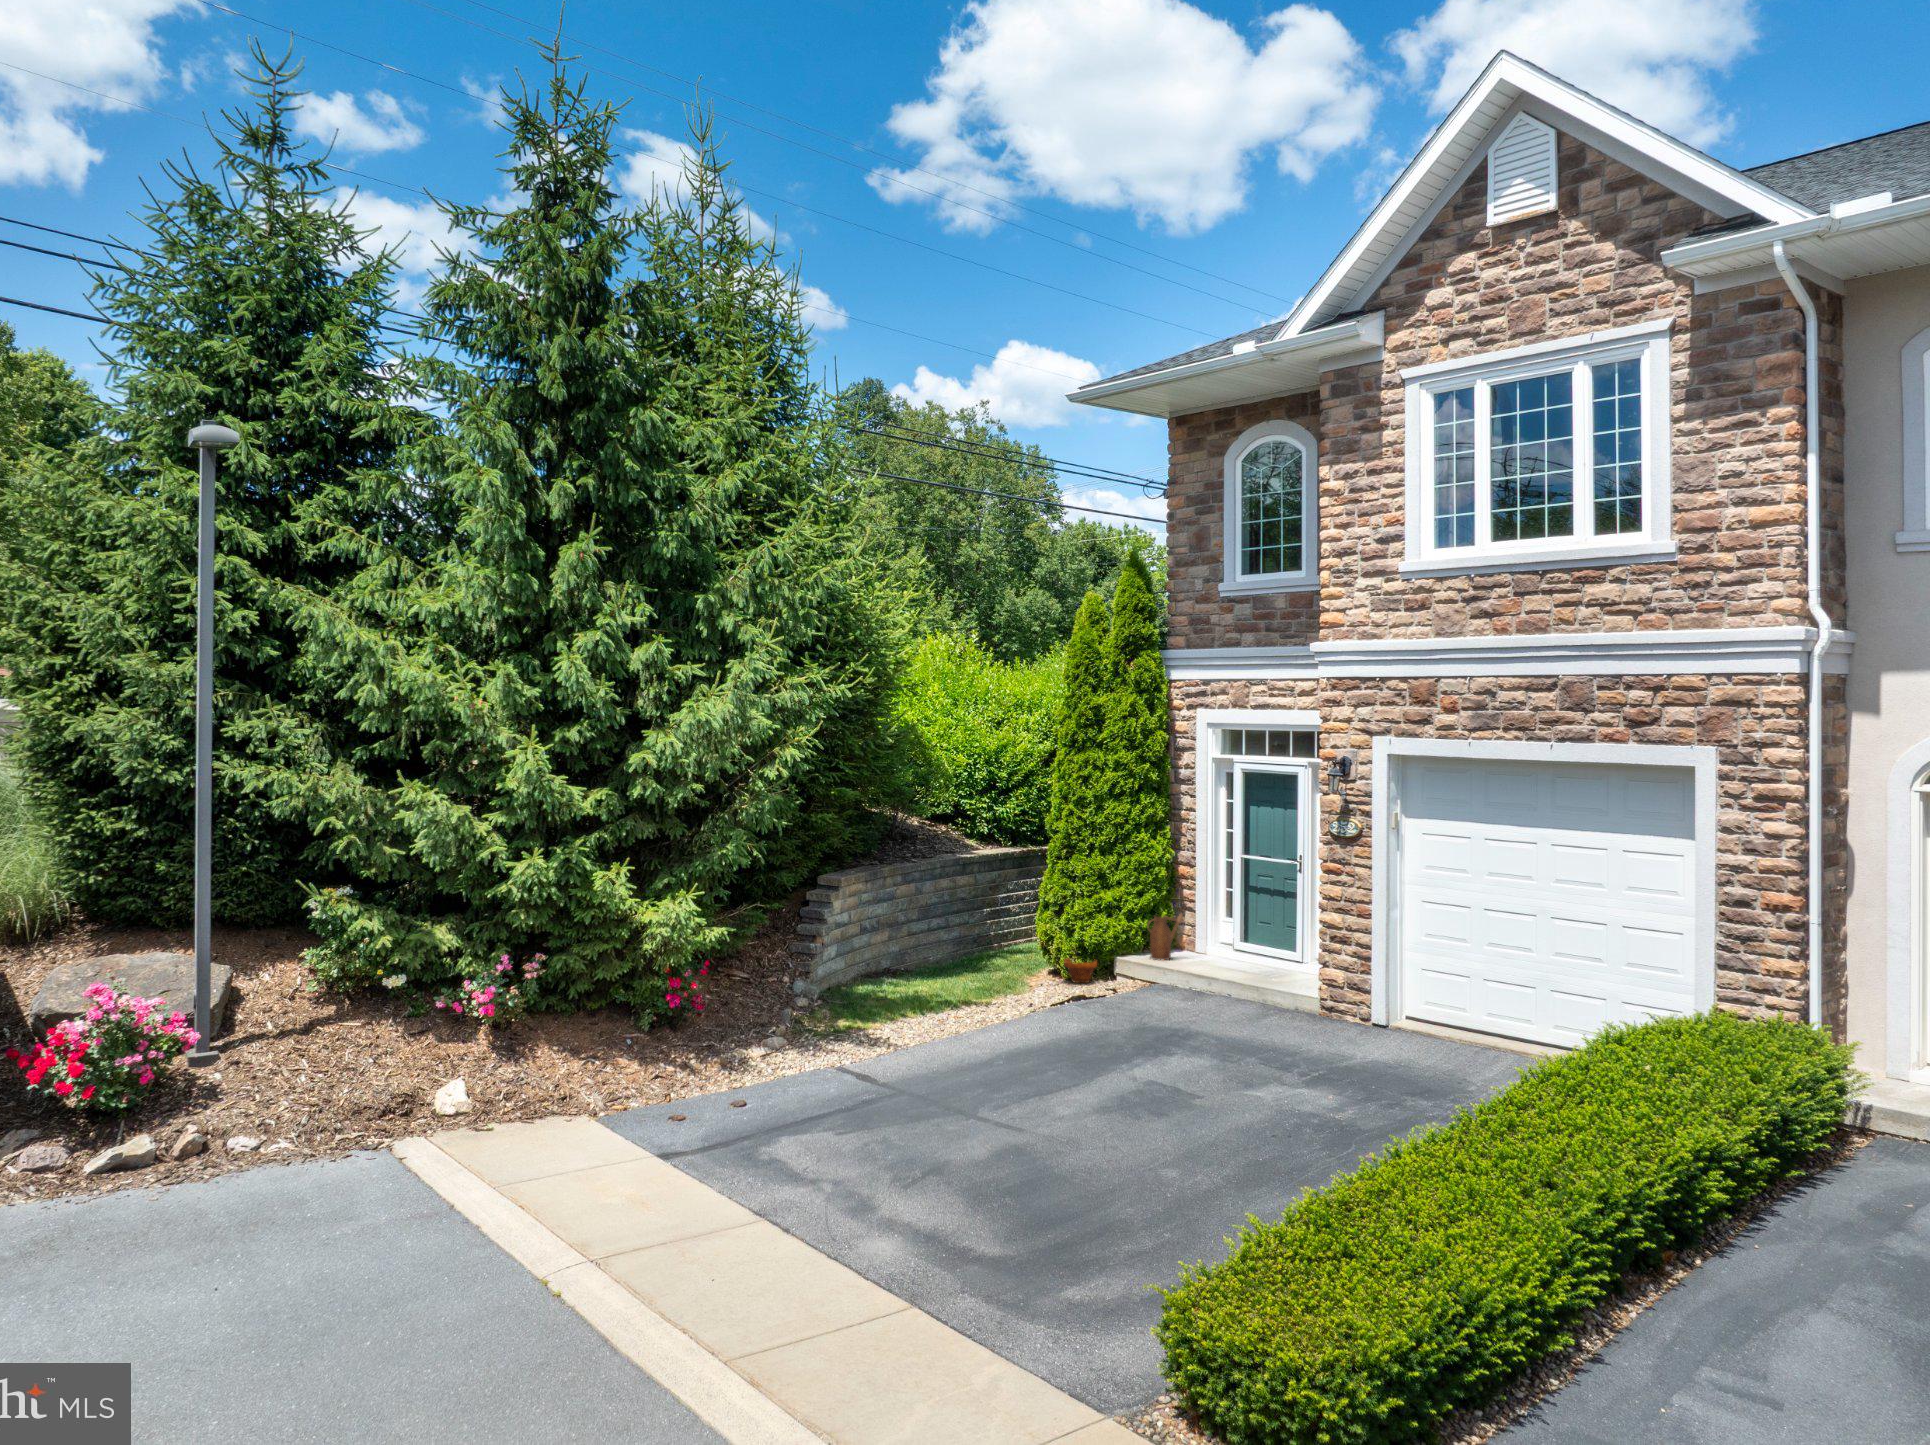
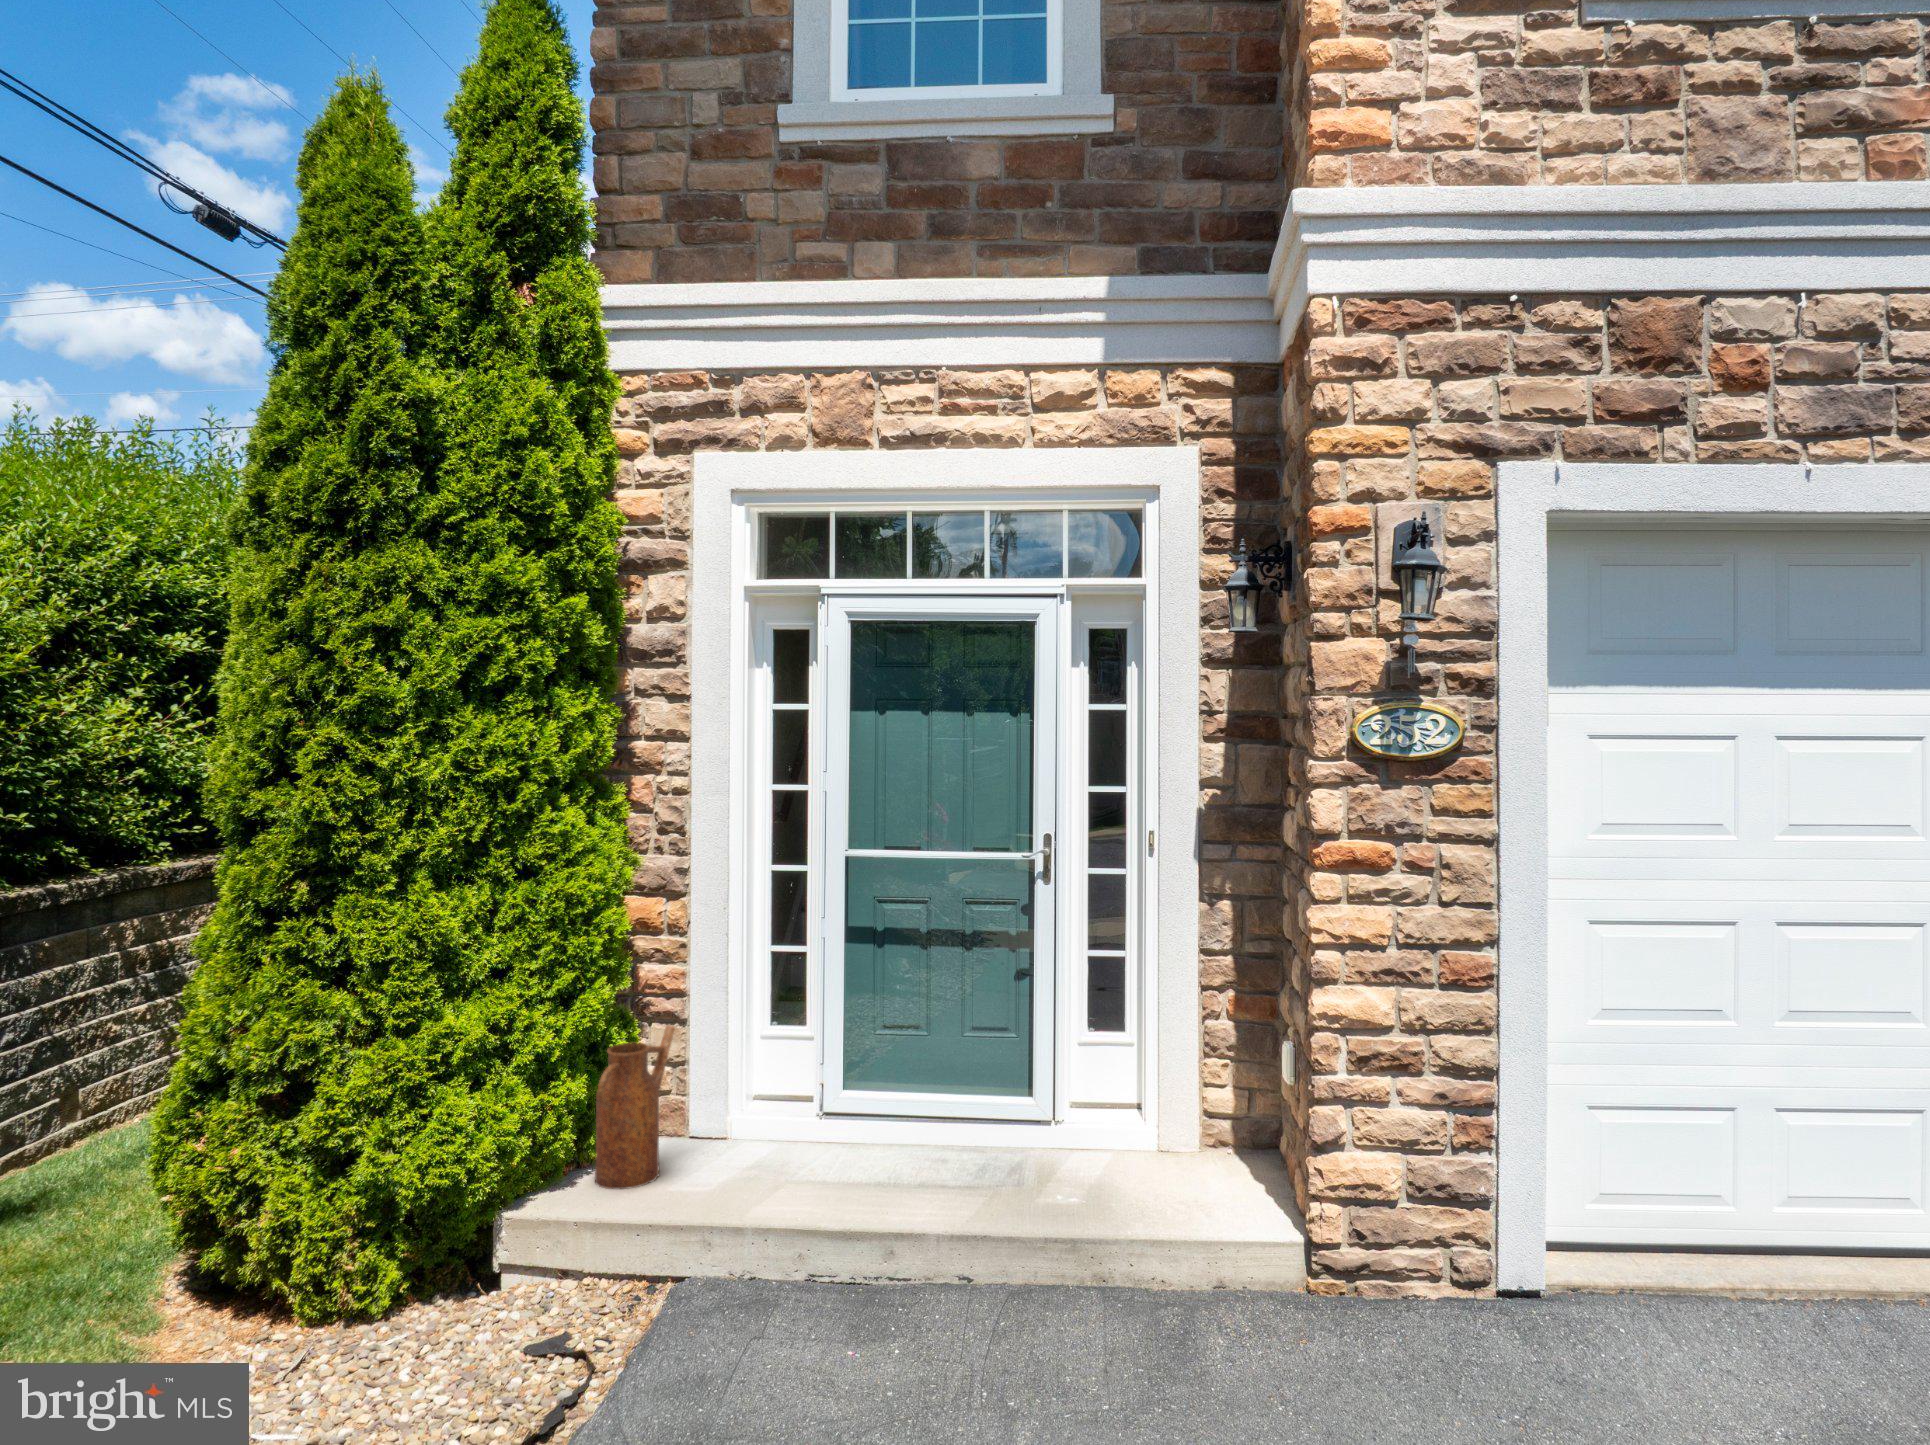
planter: present [1064,958,1097,983] -> none [307,1252,447,1376]

